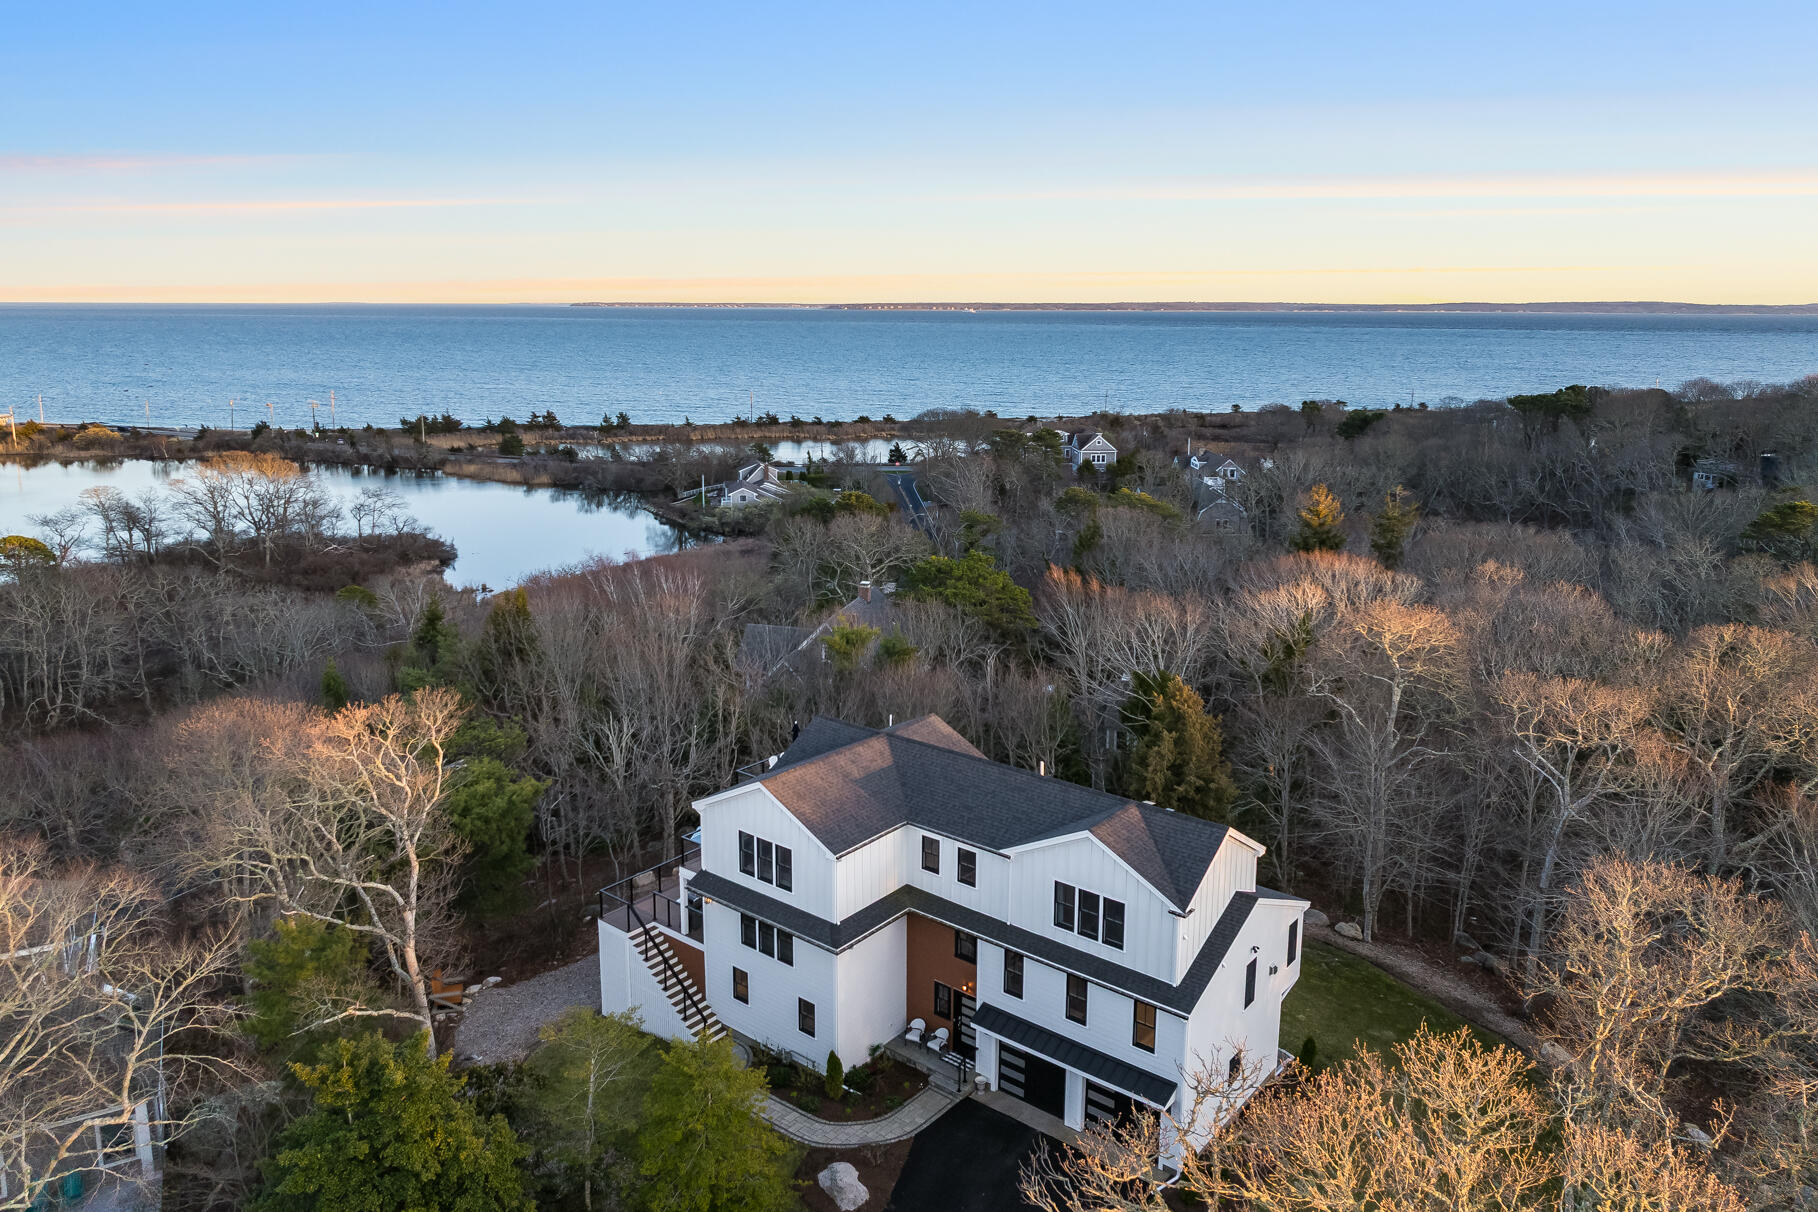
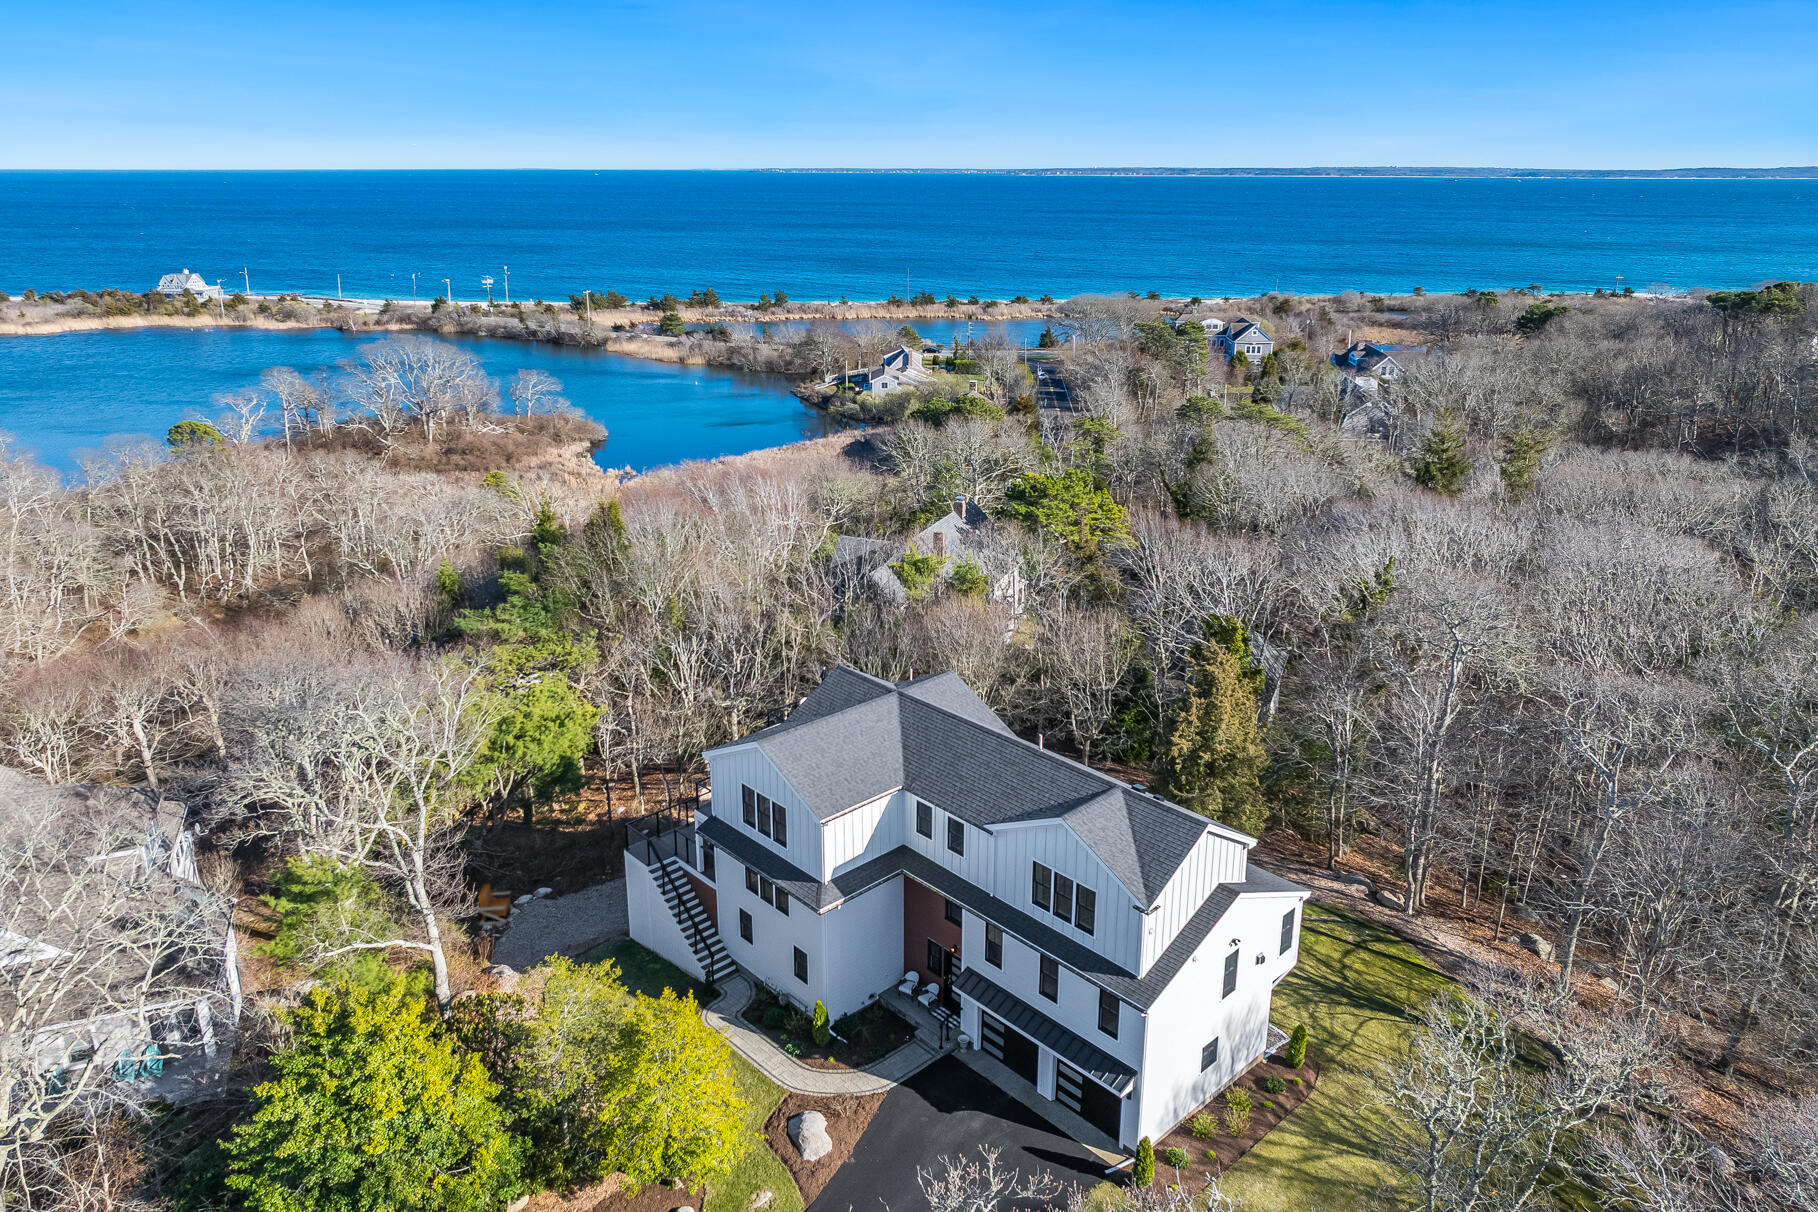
potted tree: present [863,1044,880,1073] -> none [853,994,871,1022]

